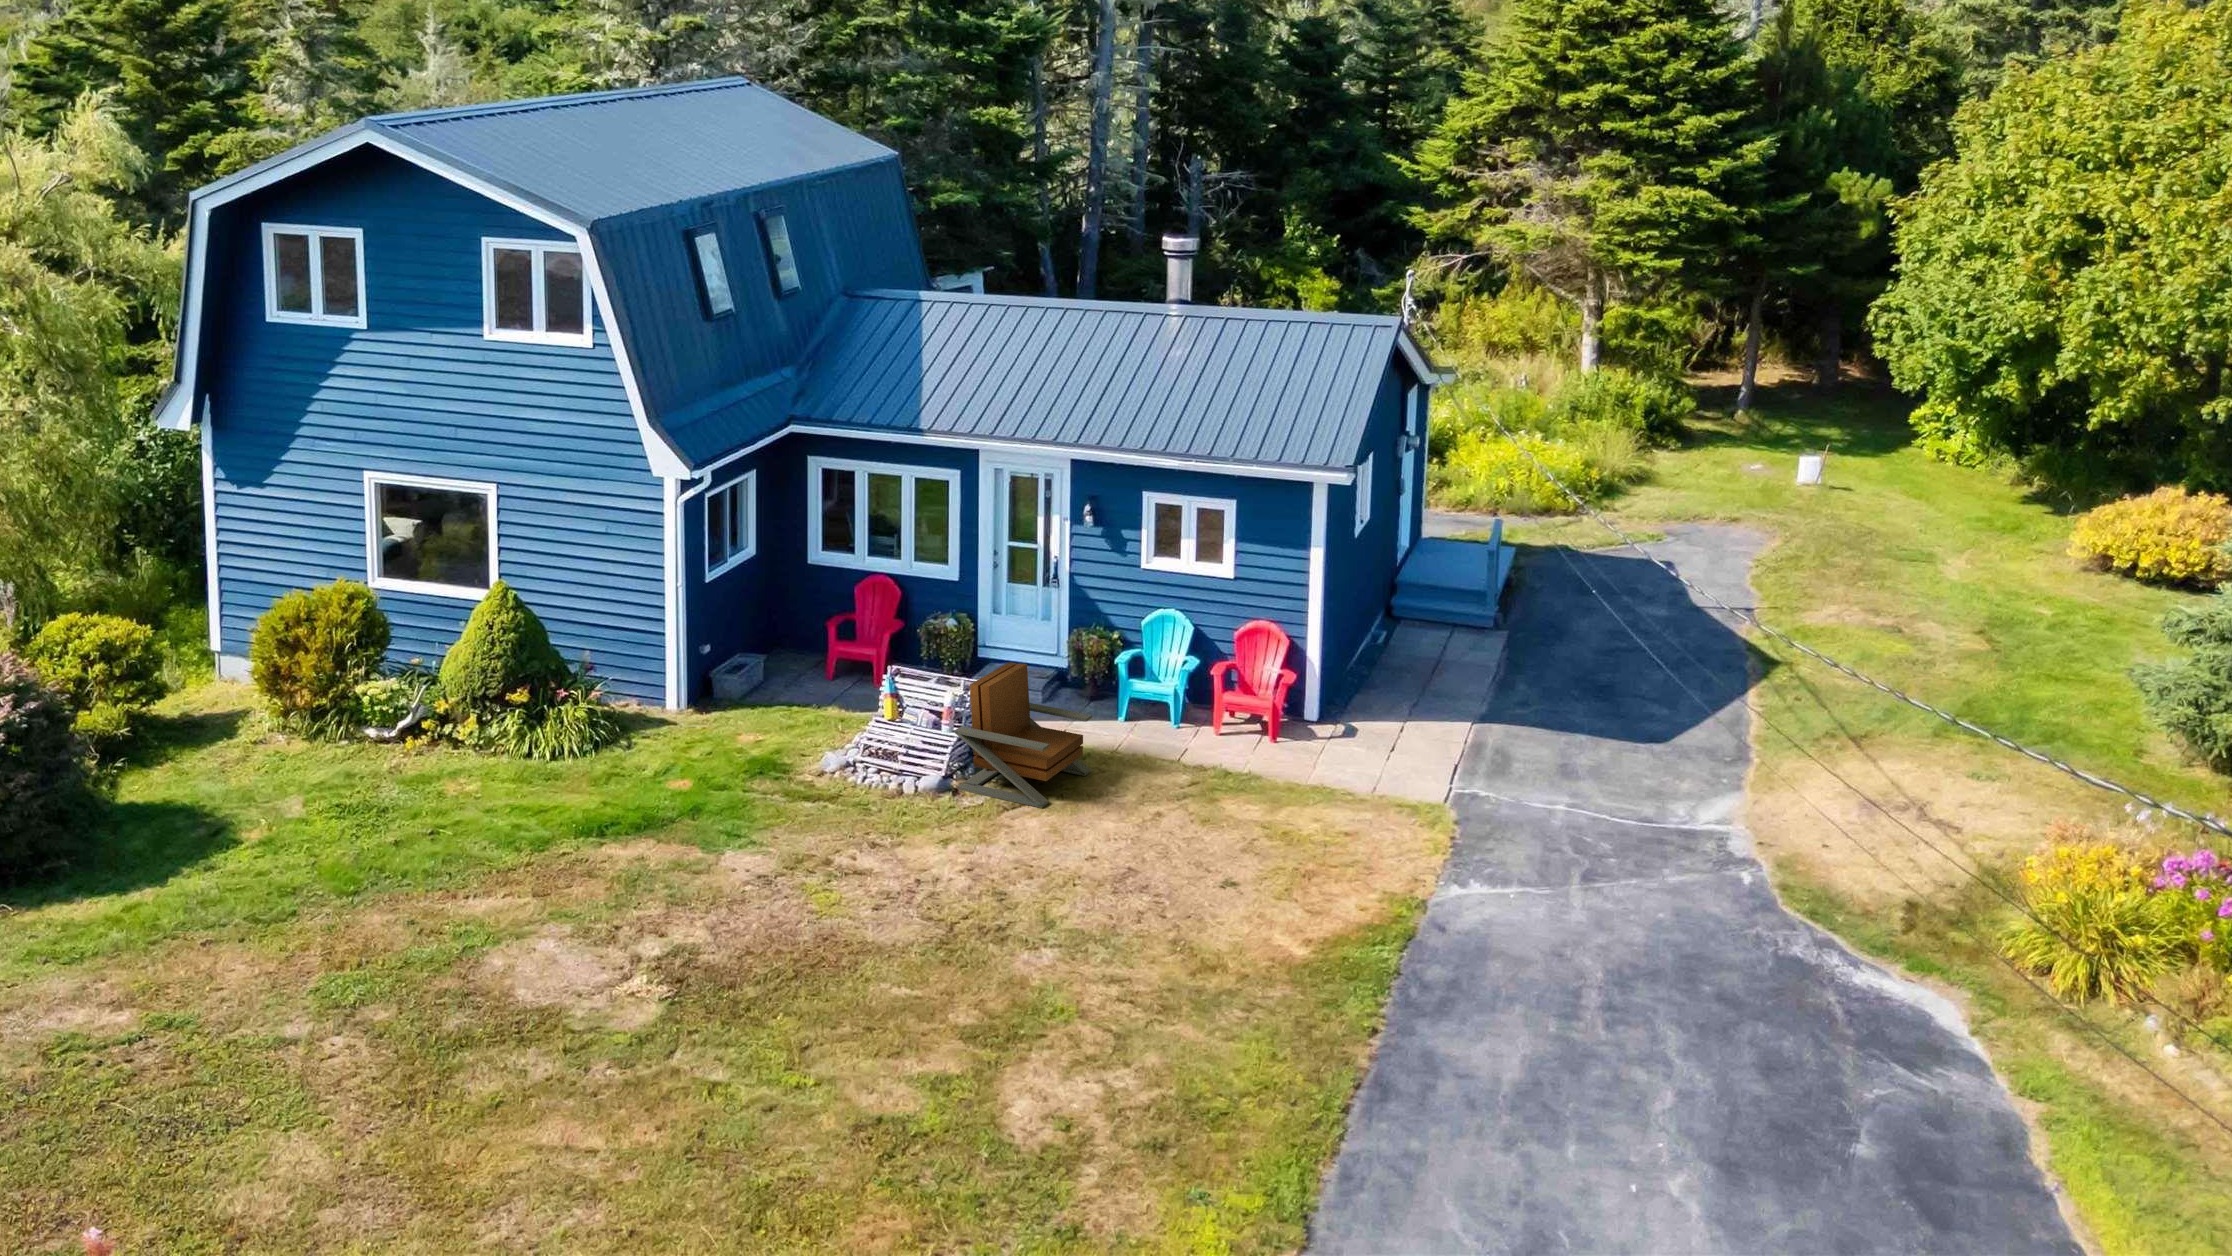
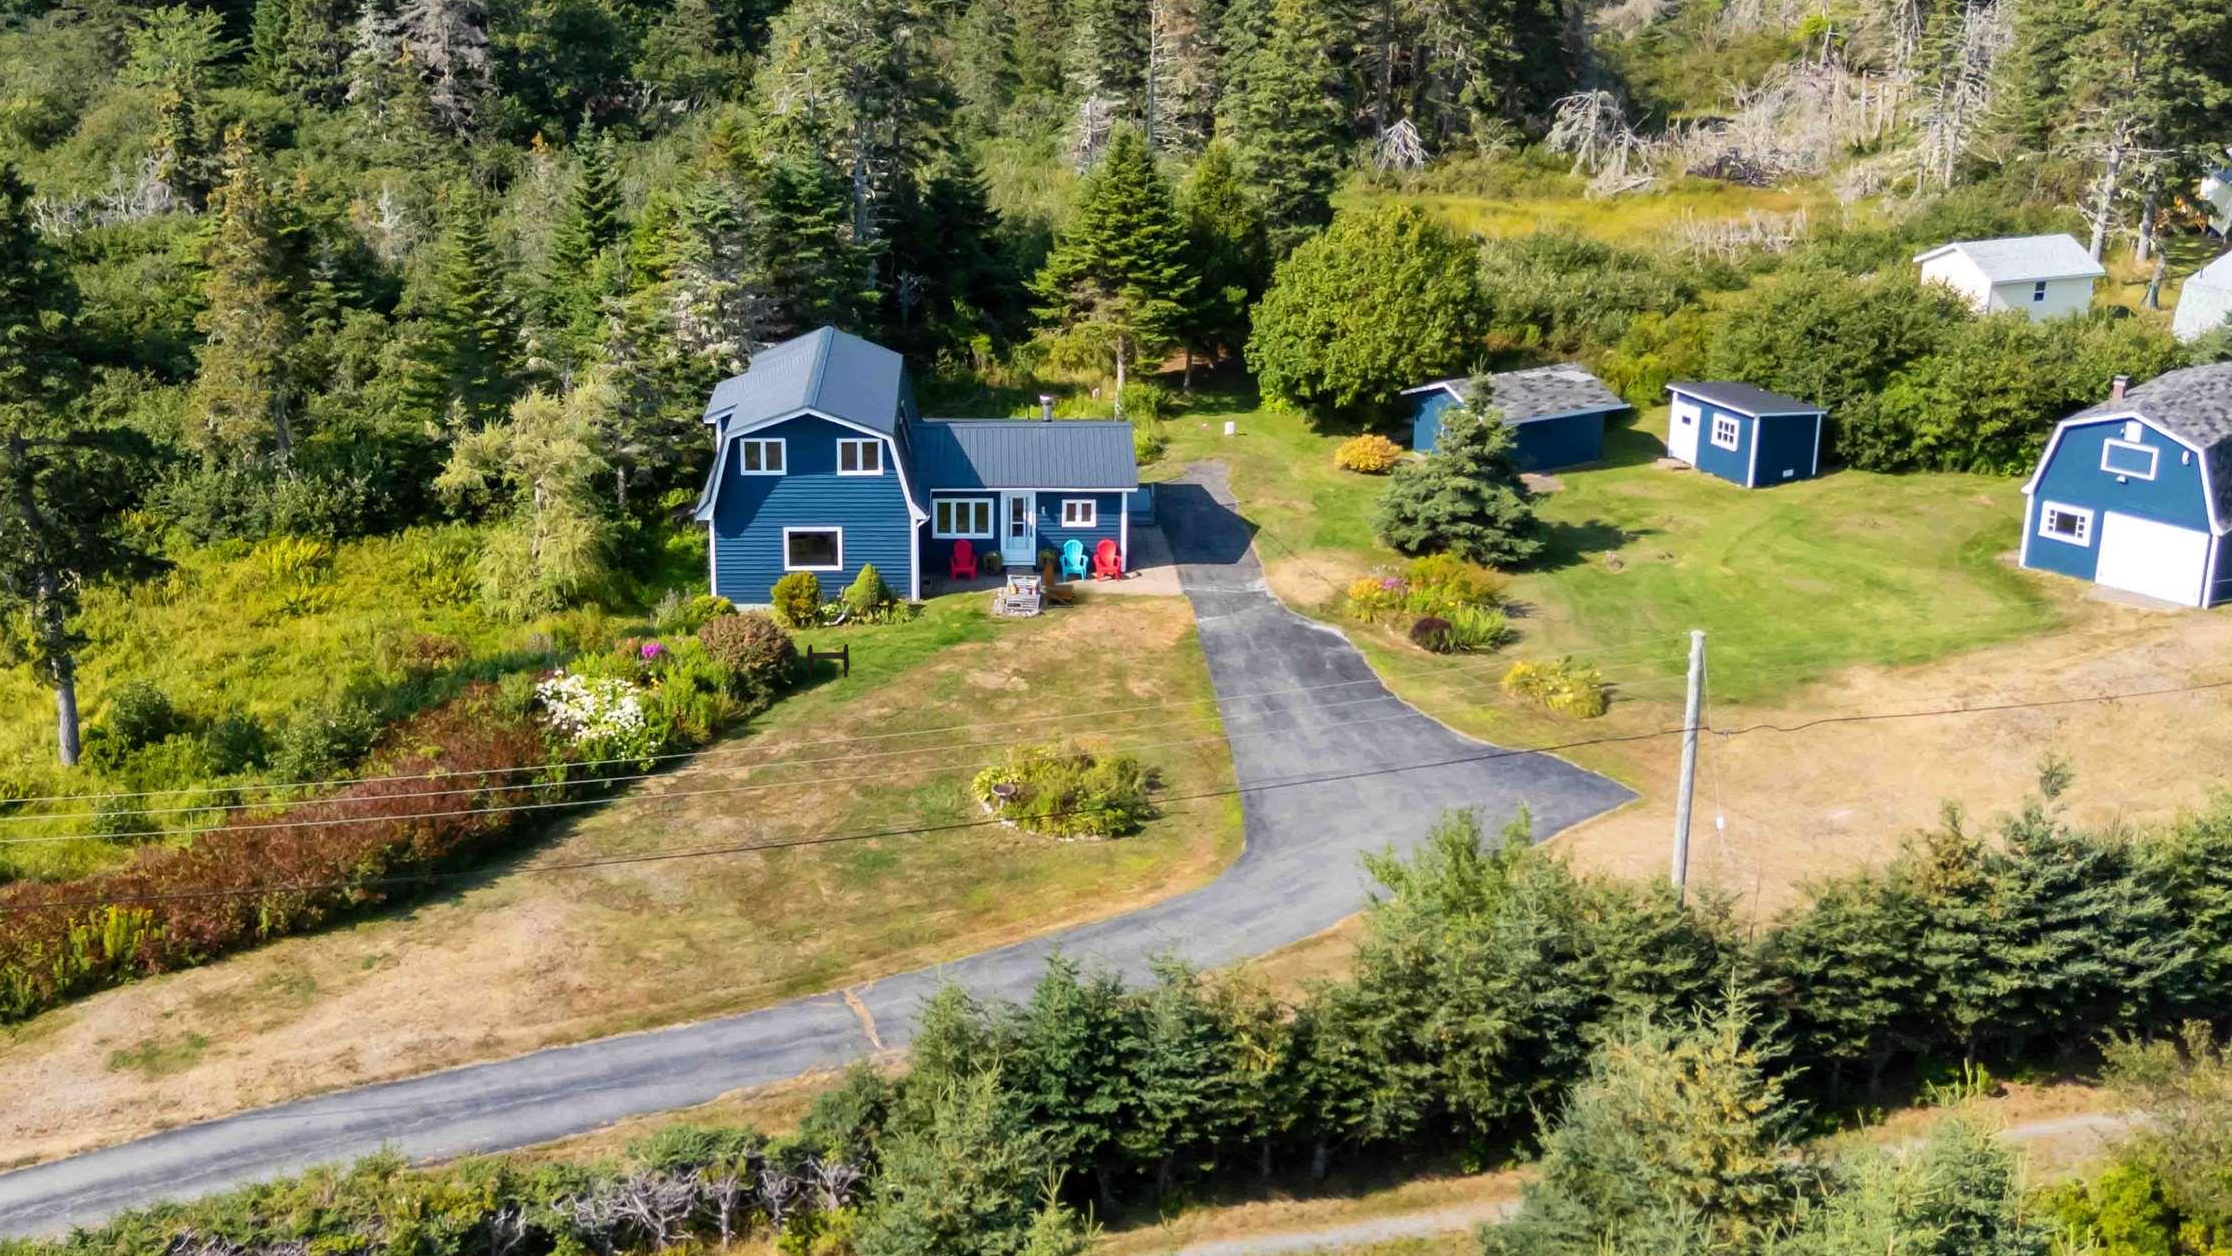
bench: none [12,774,164,900] -> present [807,644,849,678]

